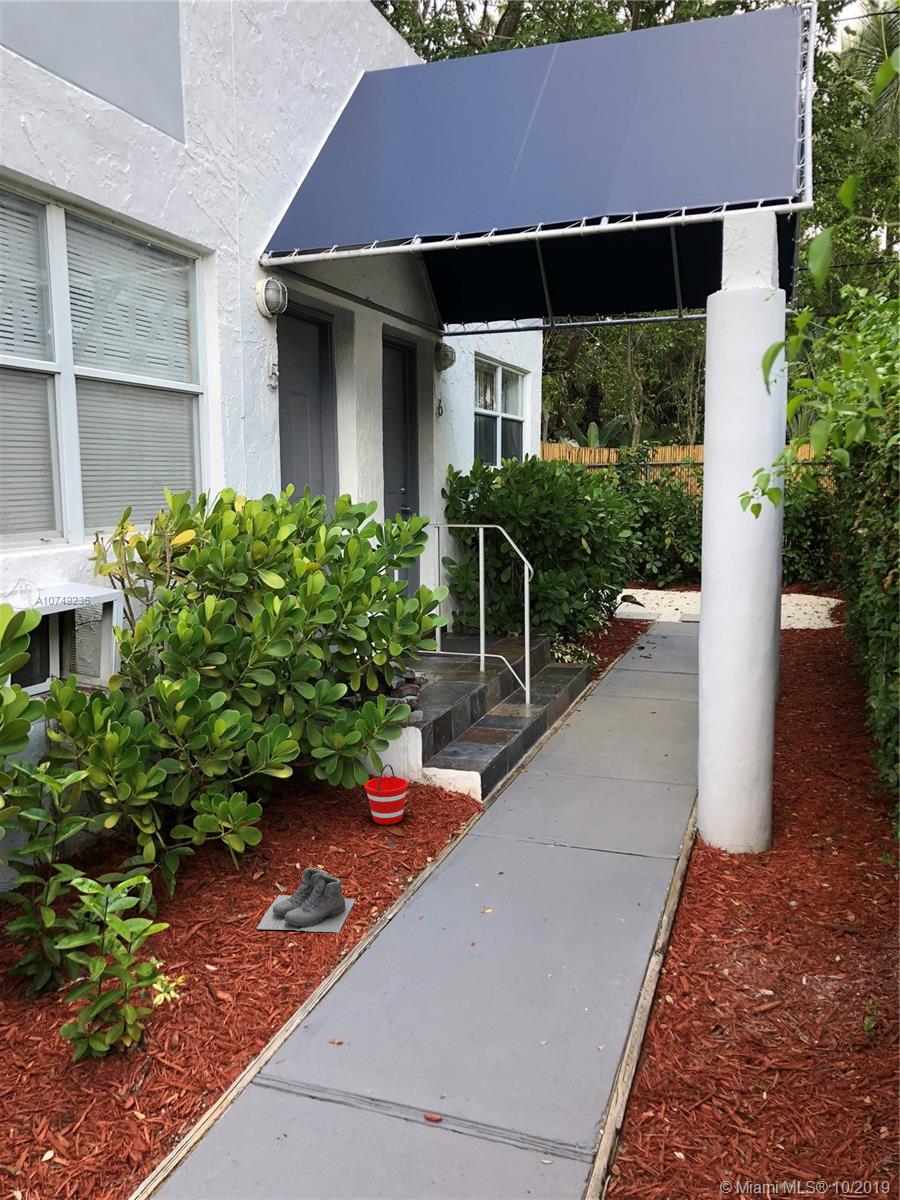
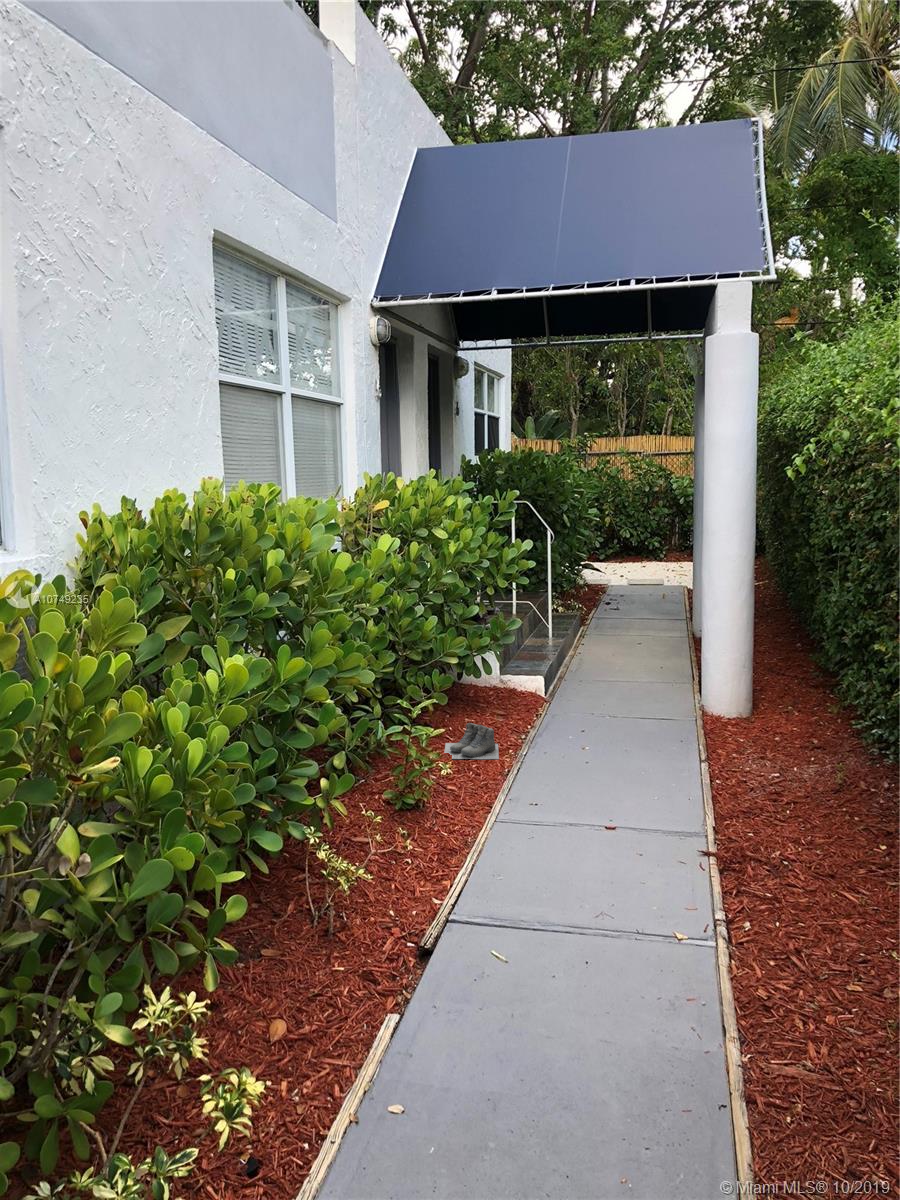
bucket: present [364,765,409,825] -> none [474,666,505,707]

